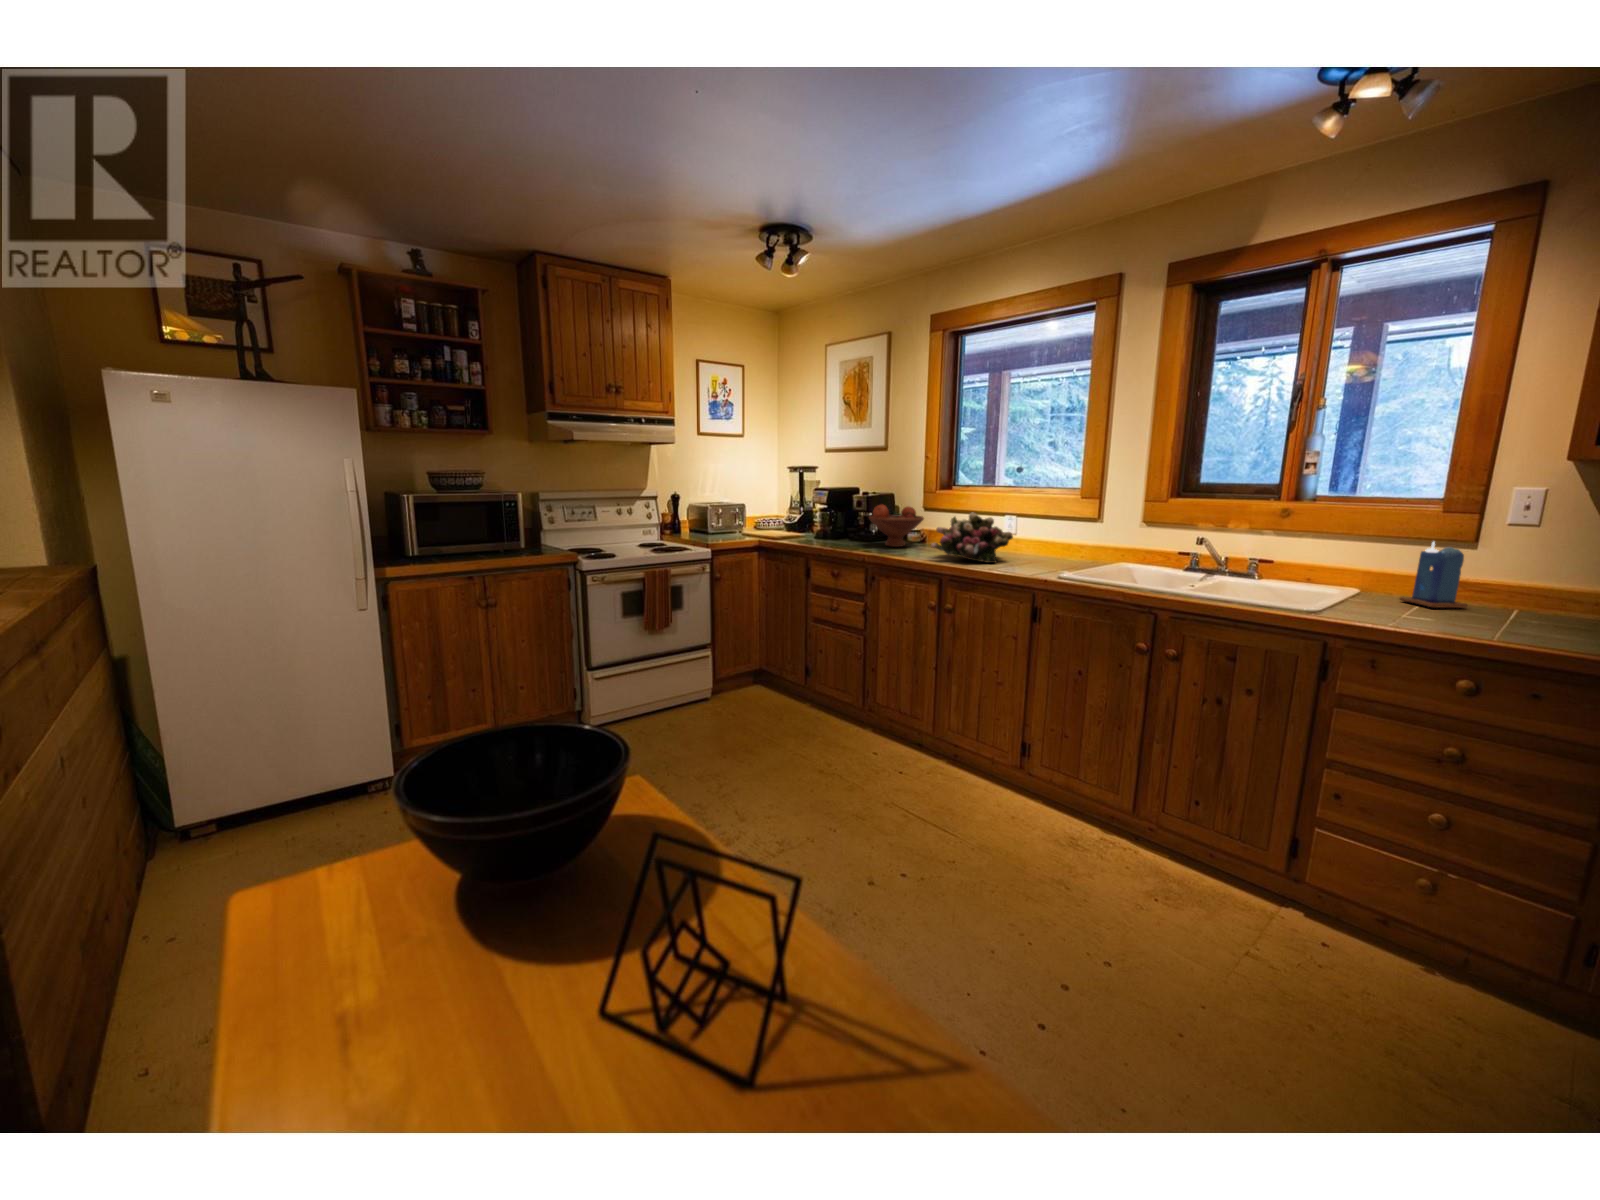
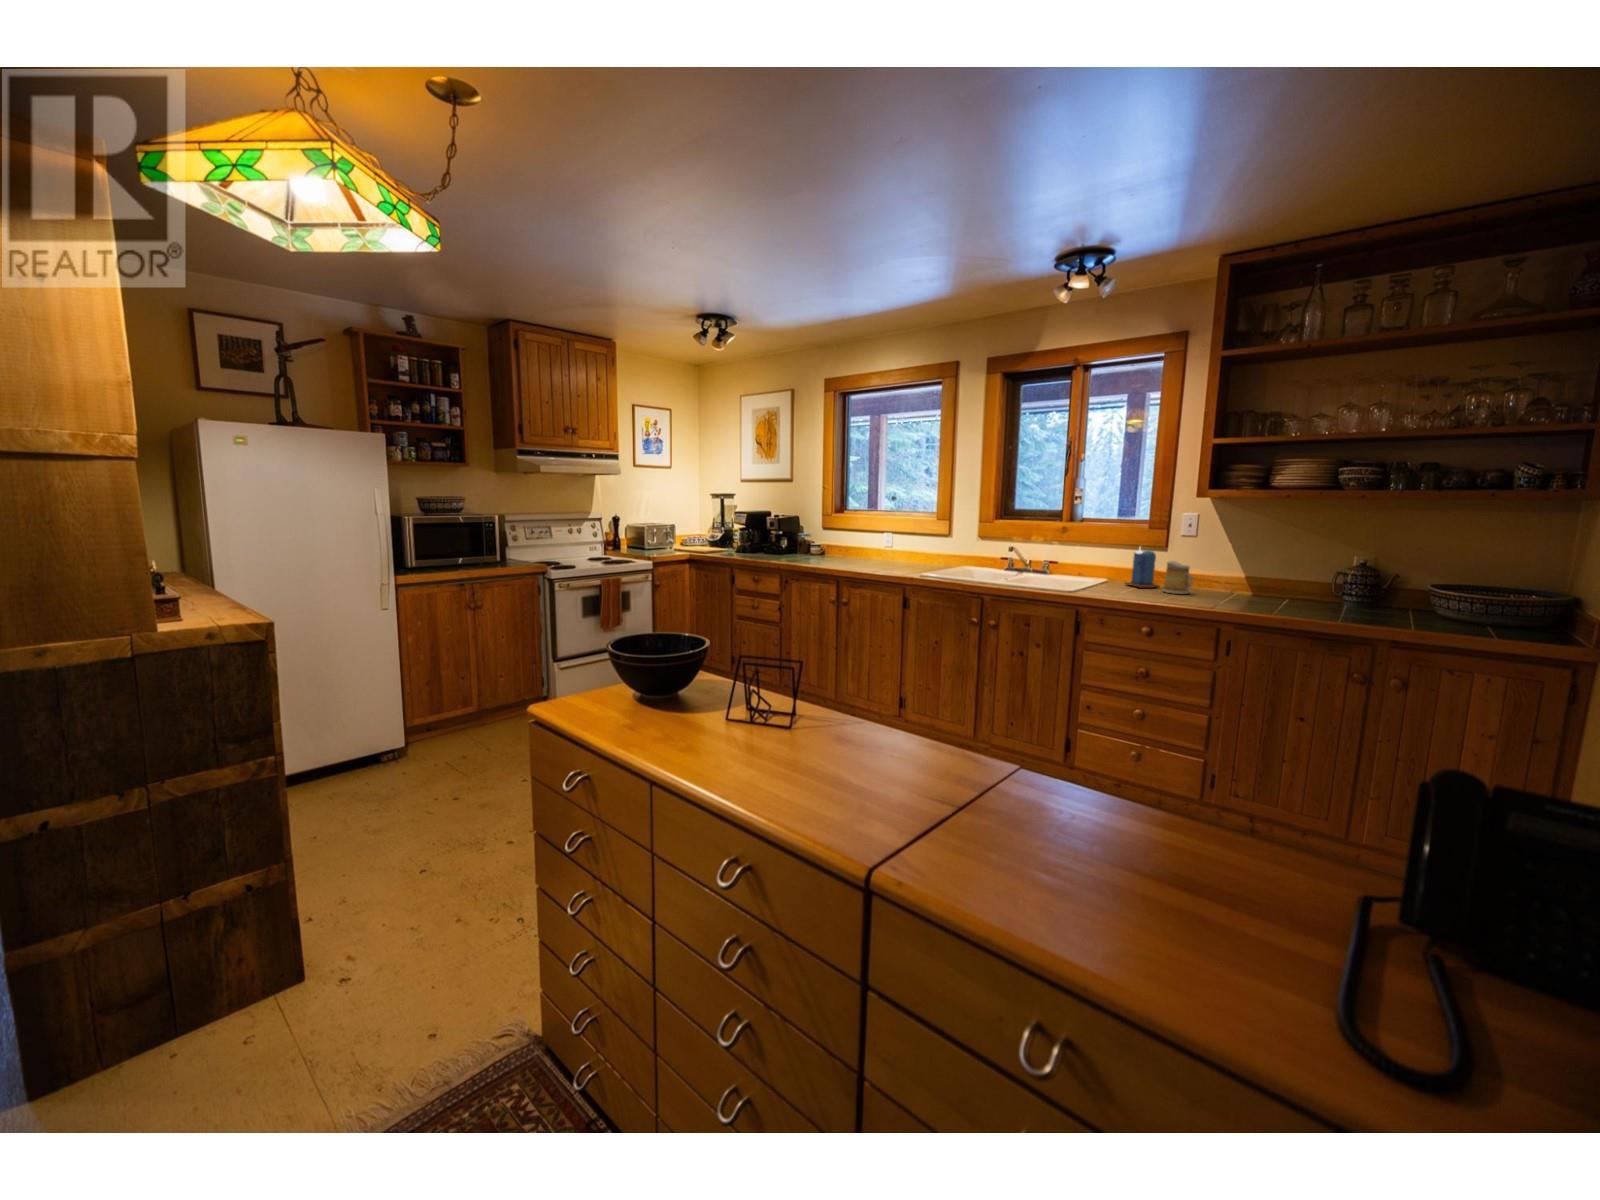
fruit bowl: present [869,505,924,547] -> none [781,525,824,558]
flower arrangement: present [931,512,1013,563] -> none [830,531,889,567]
mug: none [1480,567,1549,623] -> present [1163,561,1193,594]

